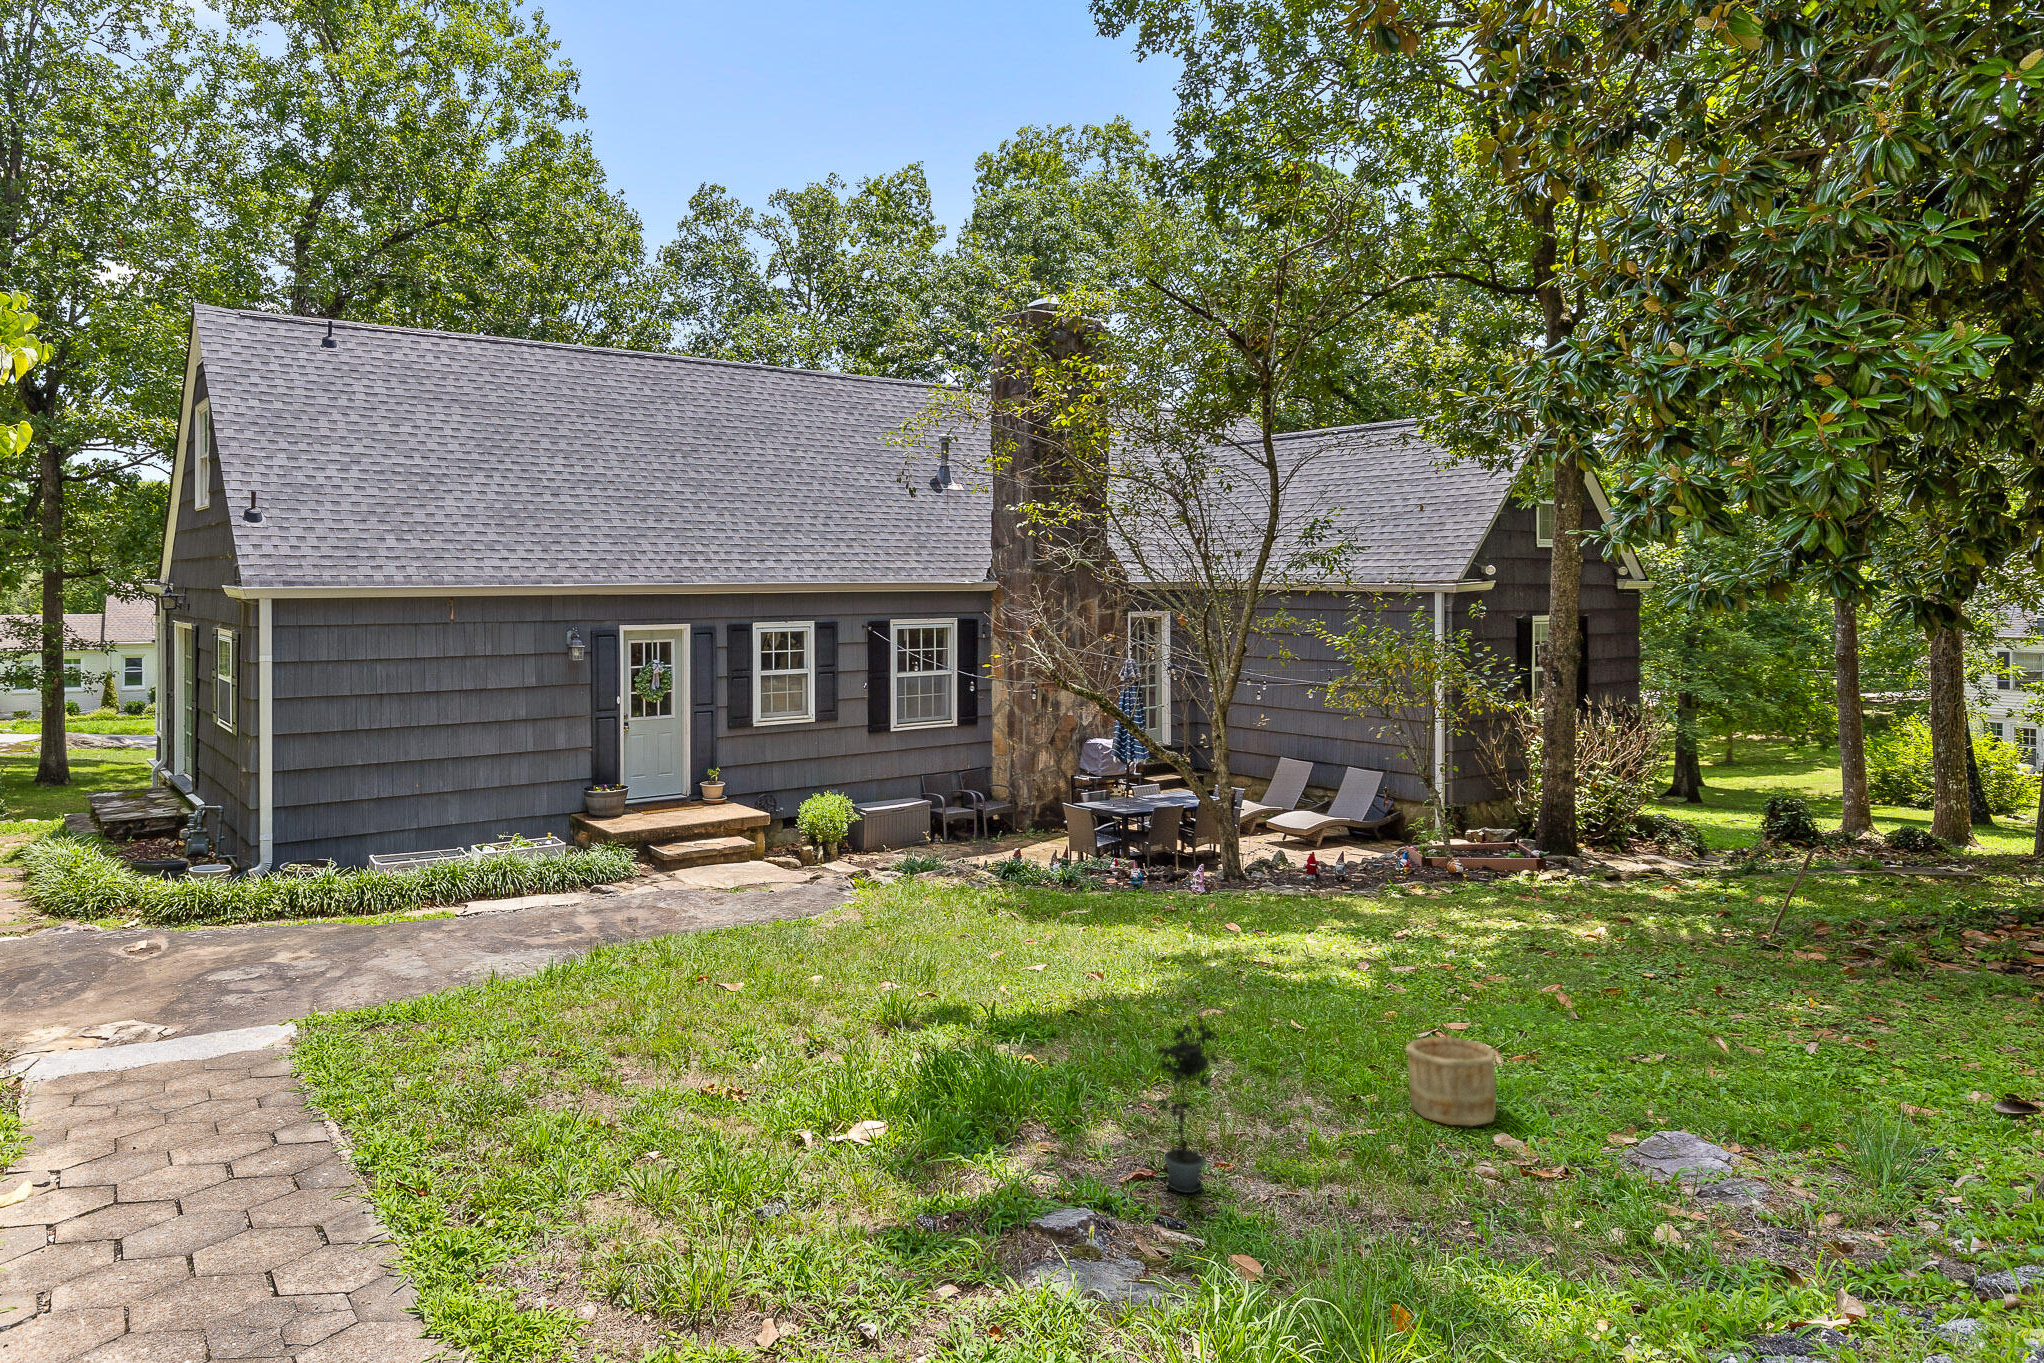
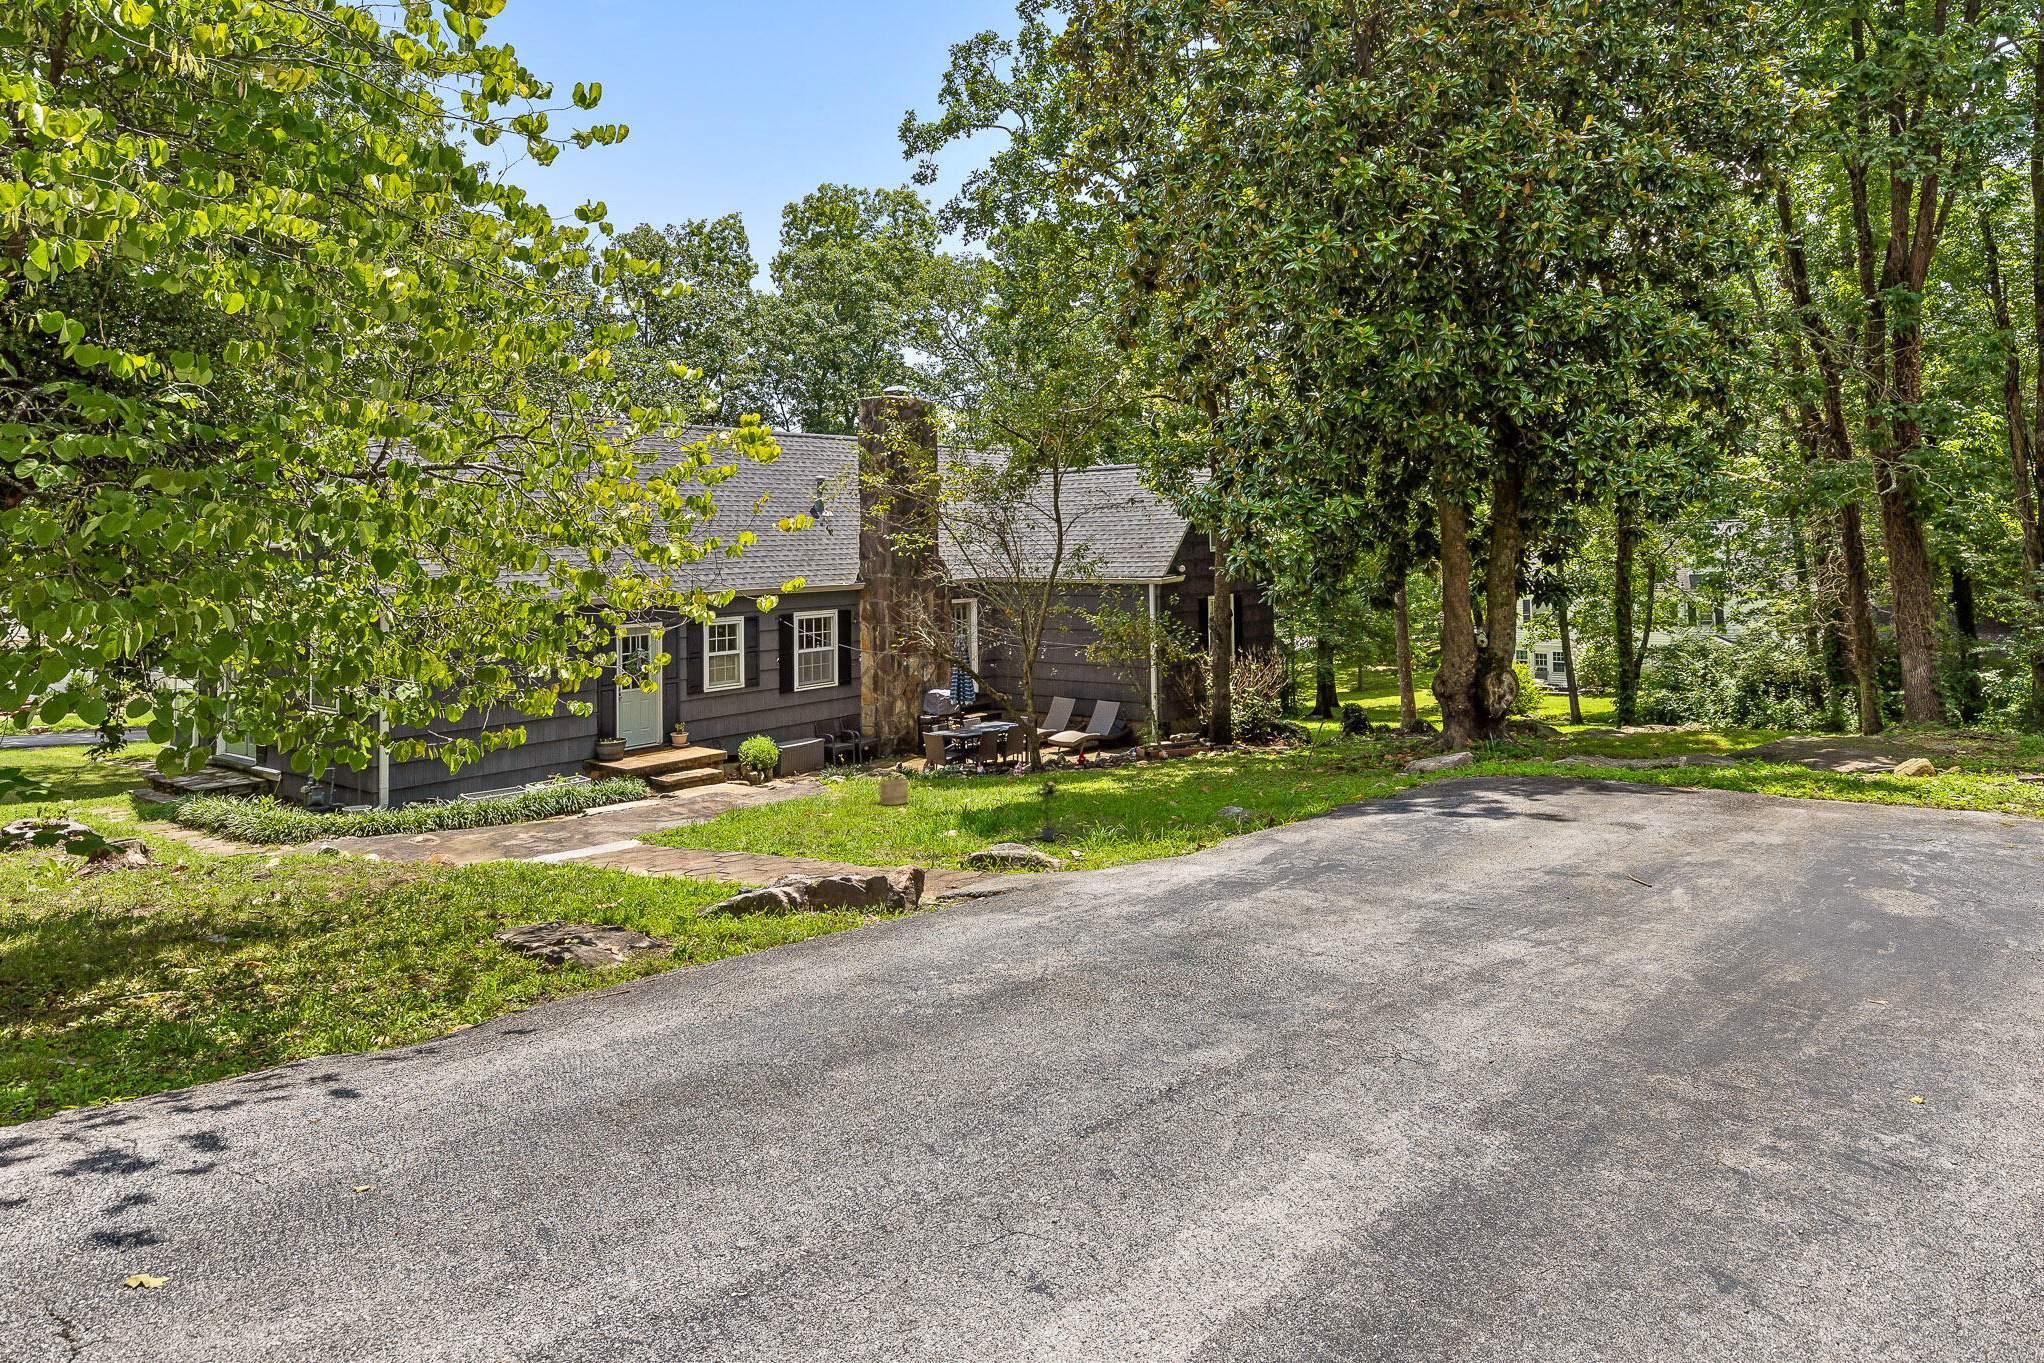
wooden bucket: present [1405,1037,1496,1126] -> present [879,779,908,805]

